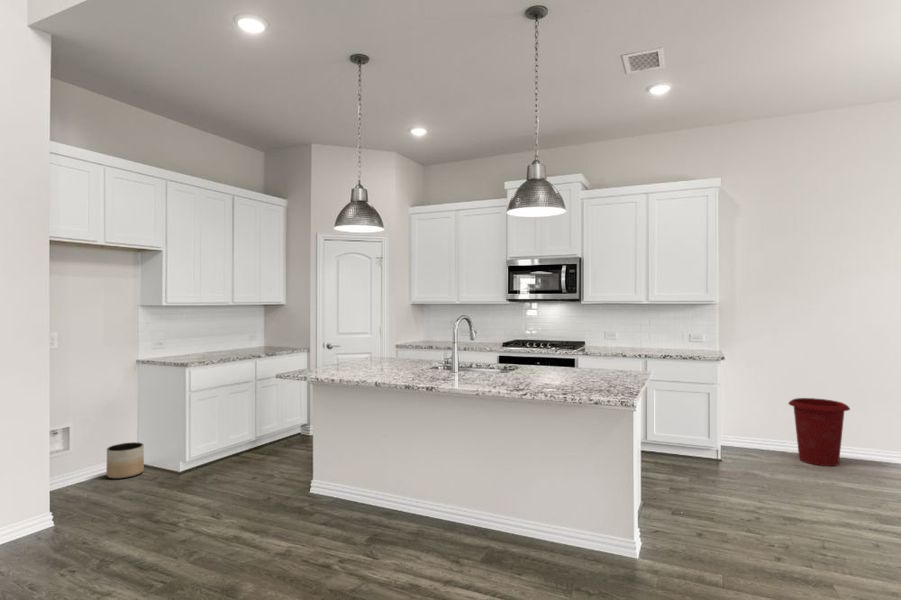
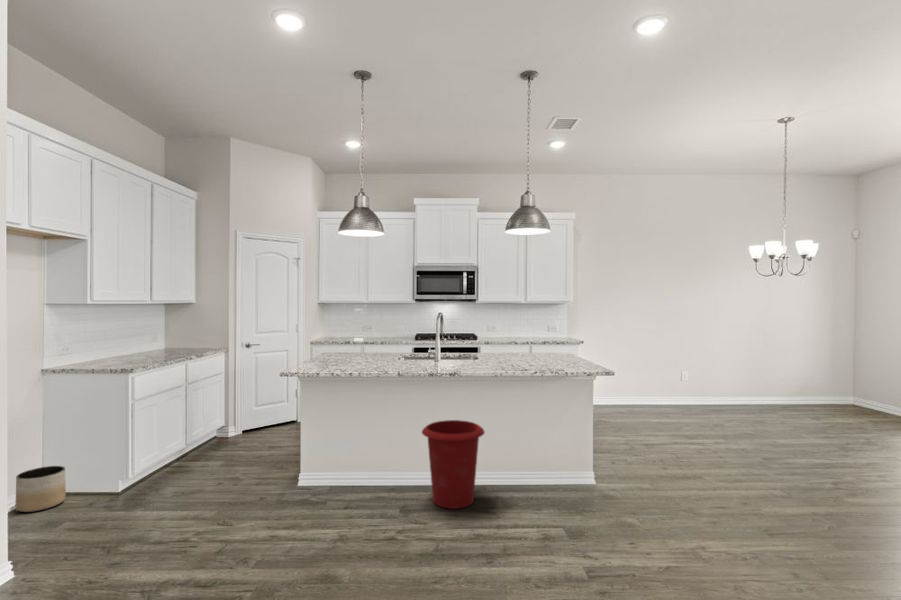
waste bin: present [789,398,850,466] -> present [422,420,484,509]

